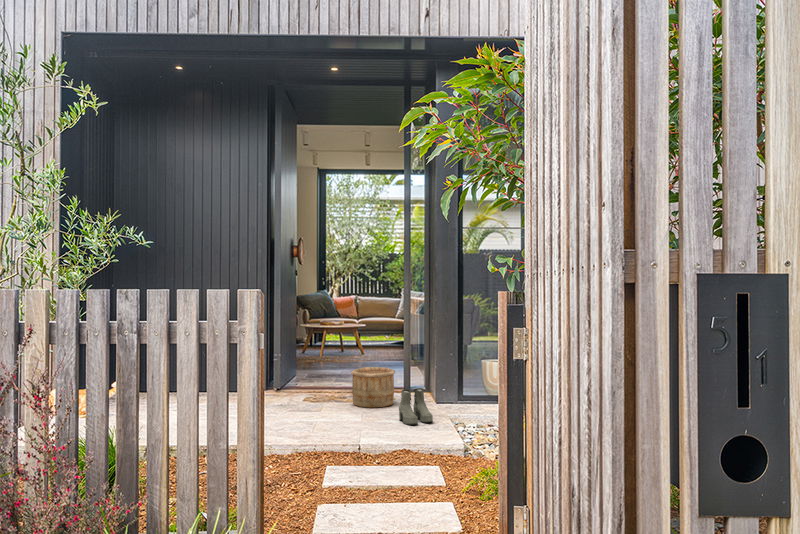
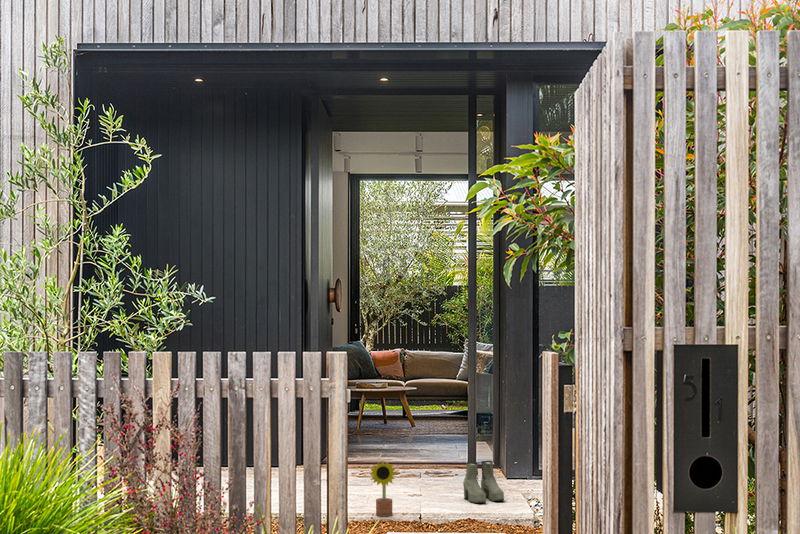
wooden bucket: present [351,367,395,408] -> none [404,437,458,486]
decorative plant: none [316,392,340,439] -> present [370,461,396,516]

